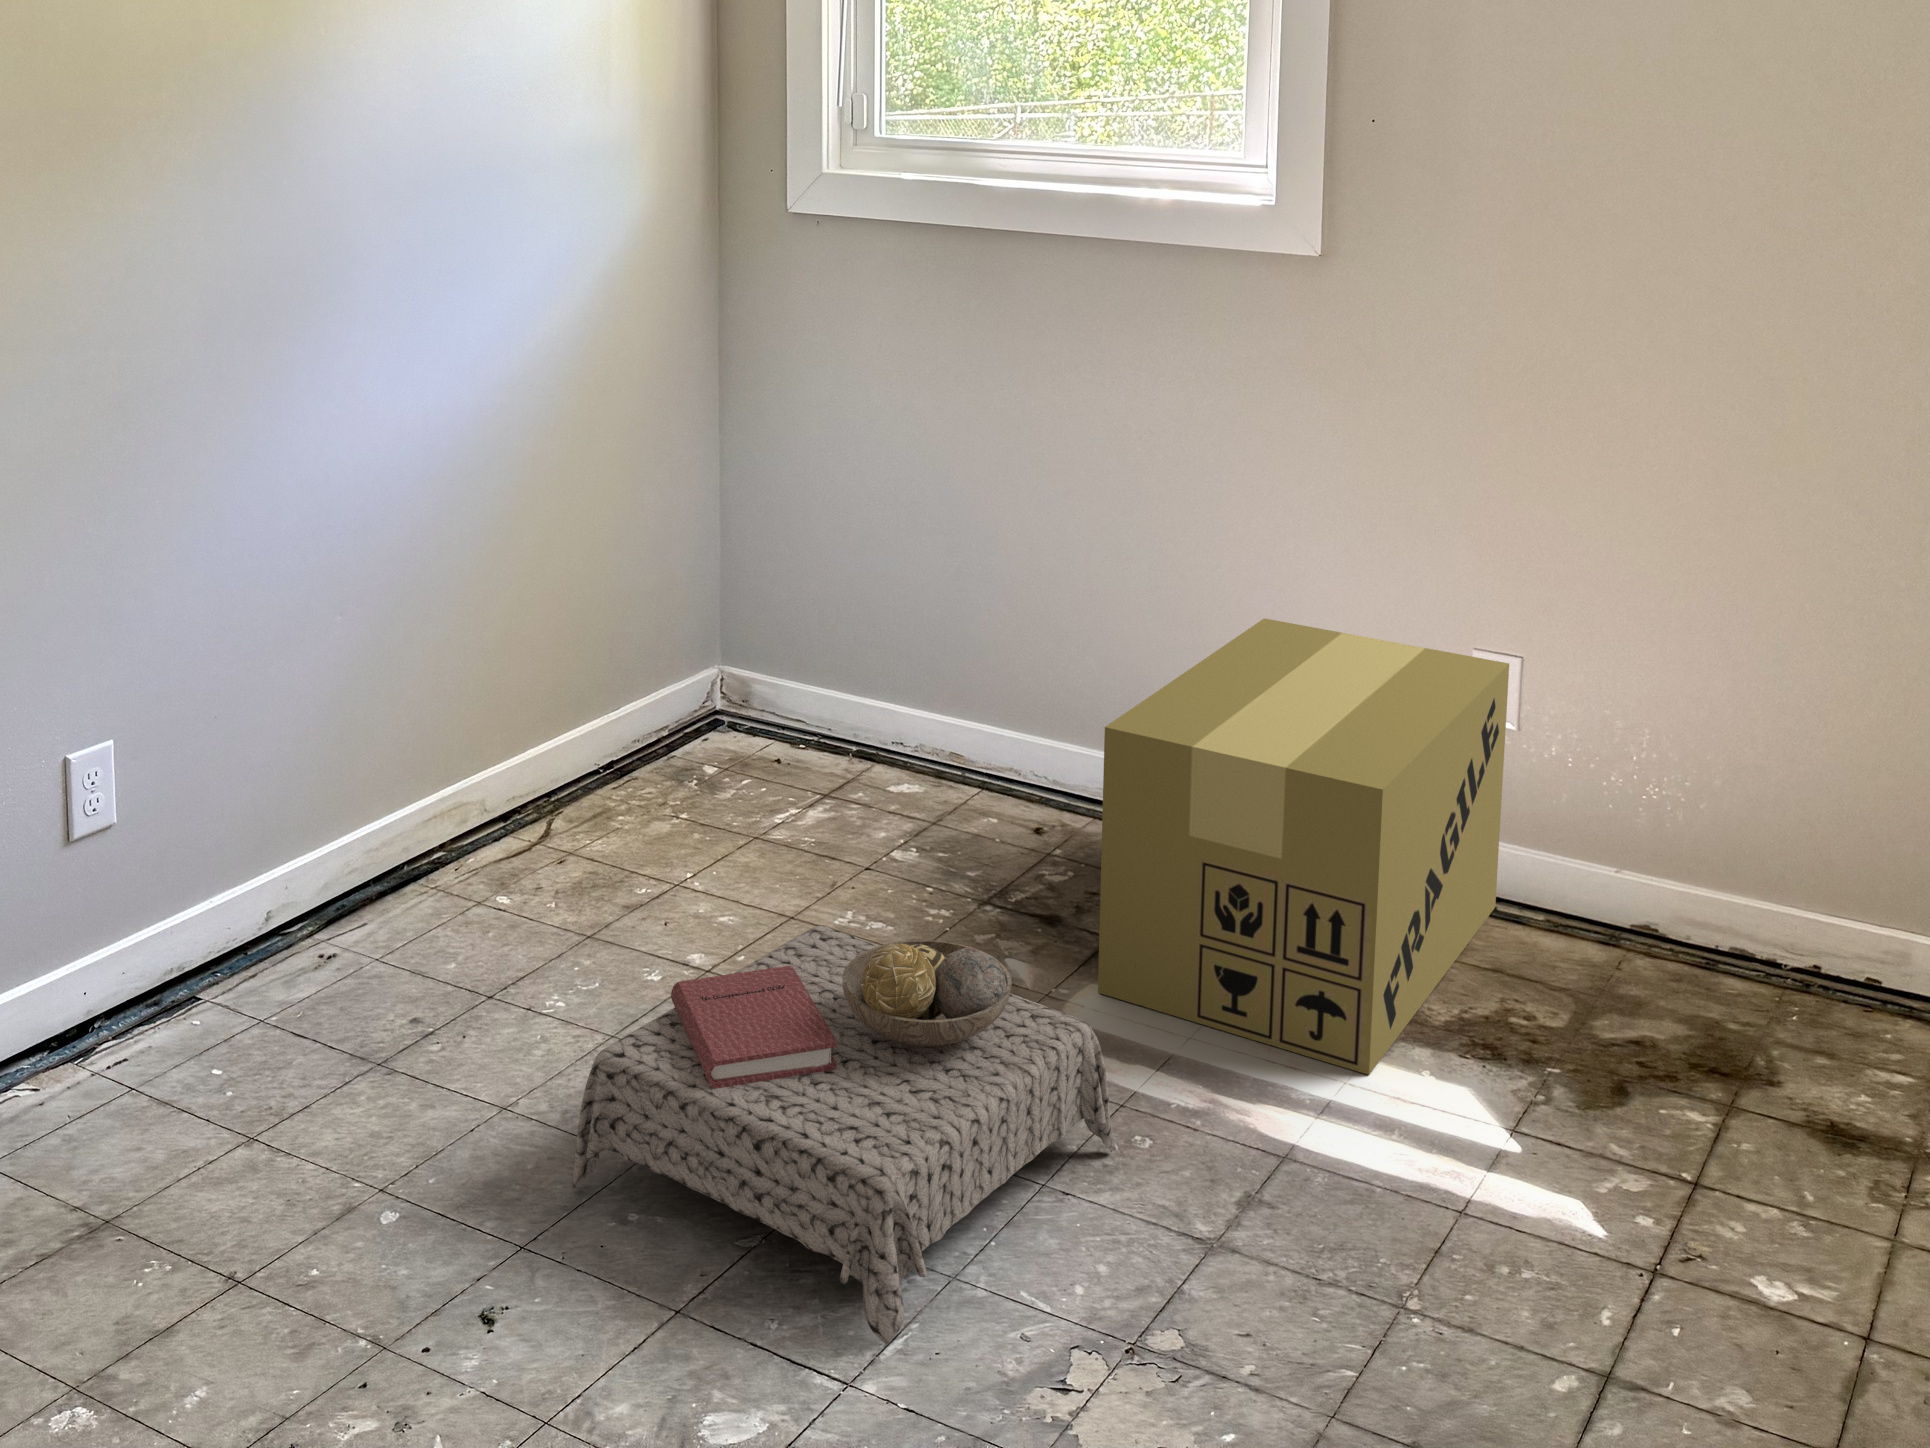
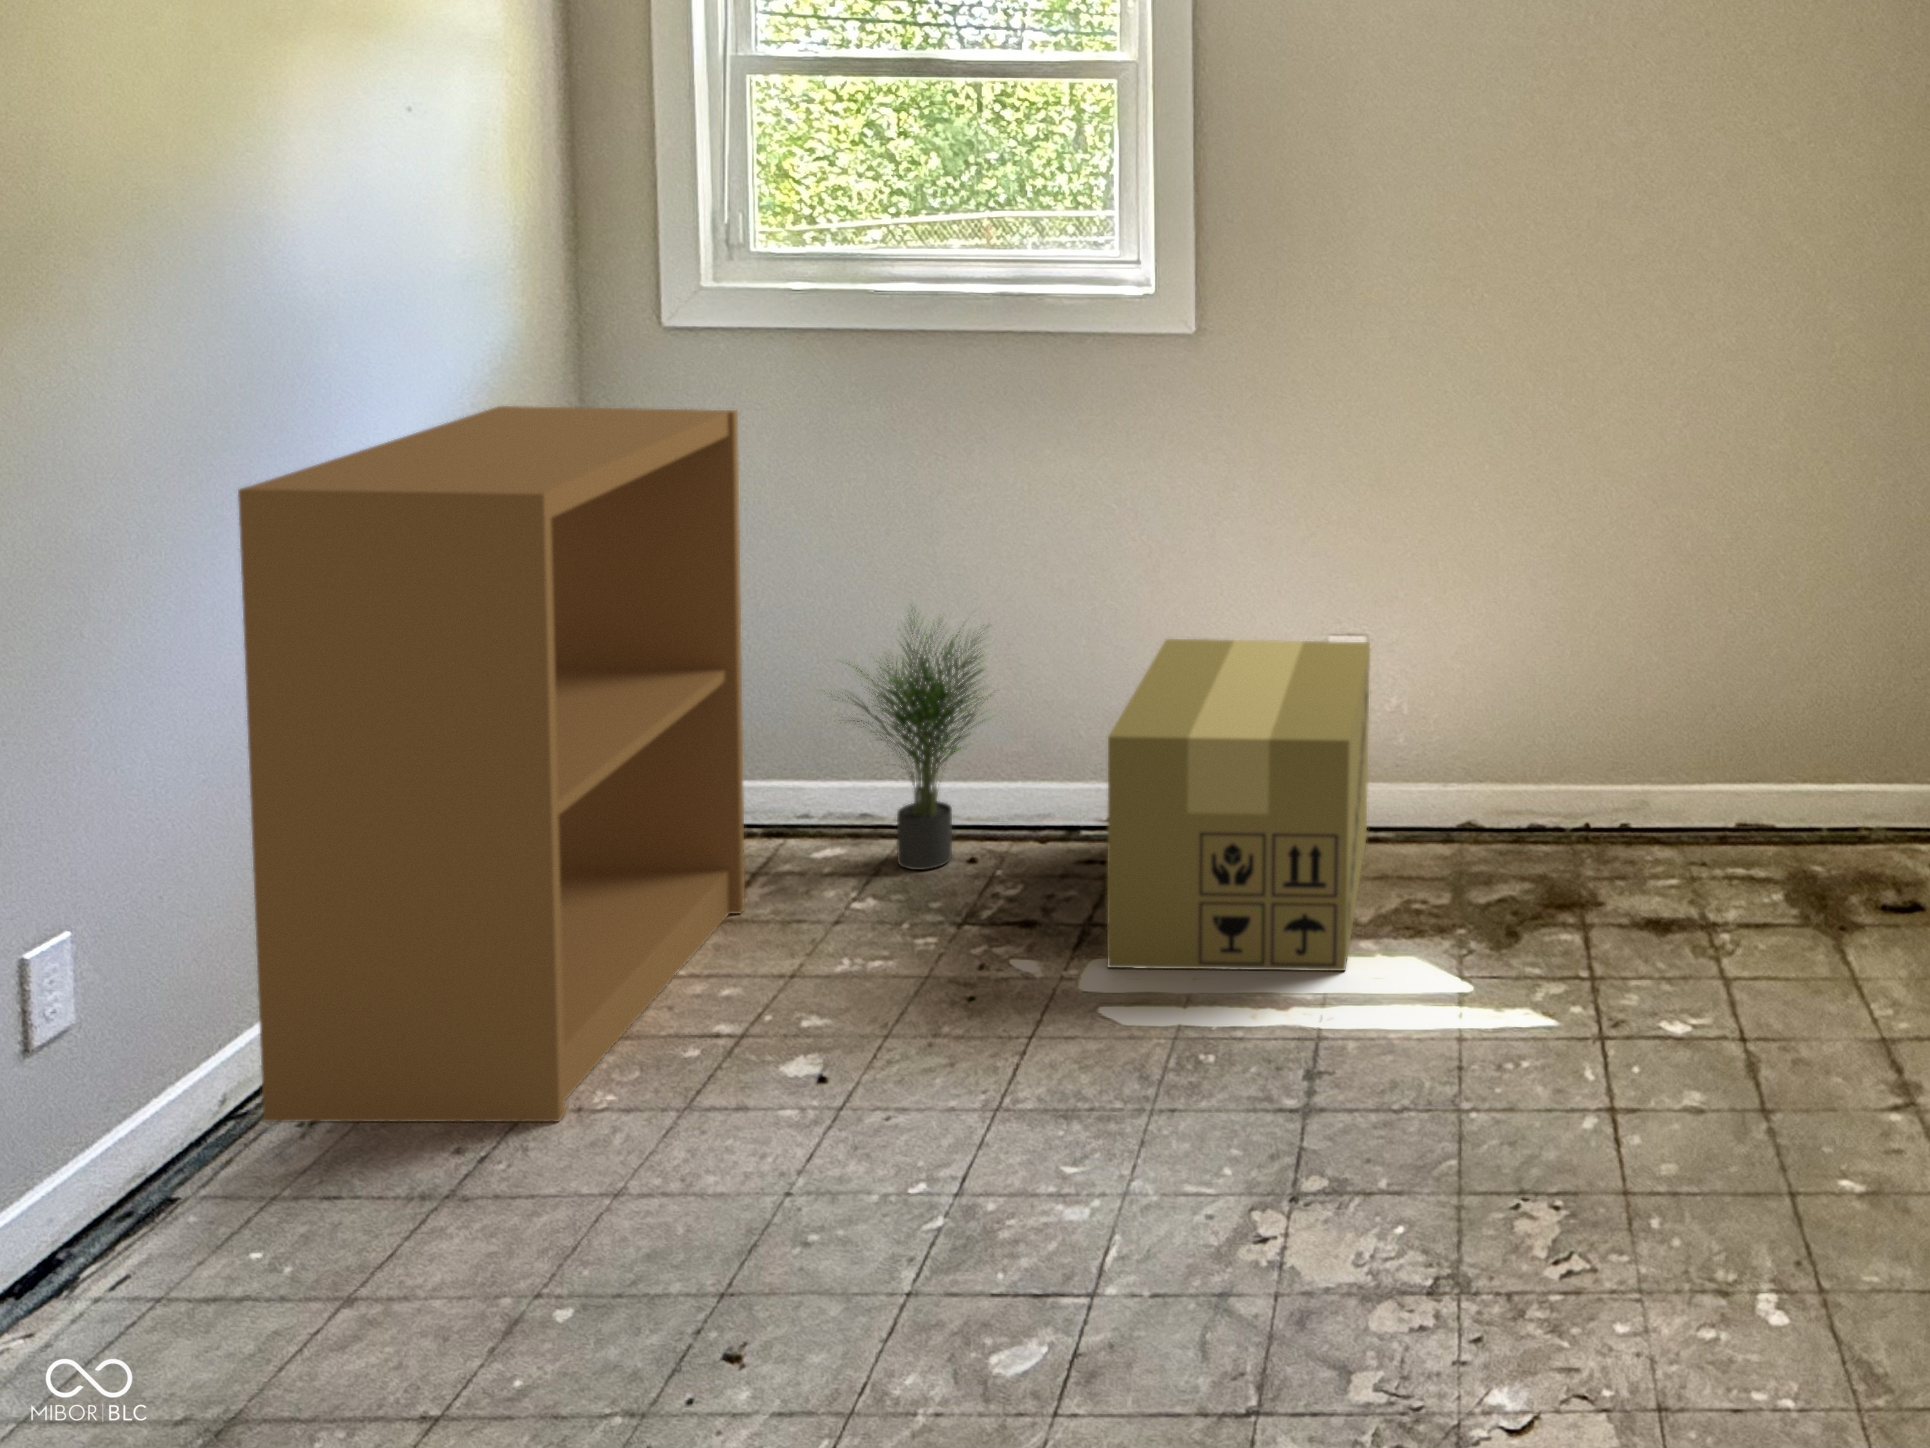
bookshelf: none [282,291,795,1010] -> present [238,406,745,1122]
potted plant: none [891,533,1078,828] -> present [838,610,994,870]
ottoman: present [573,926,1112,1345] -> none [744,924,1192,1253]

